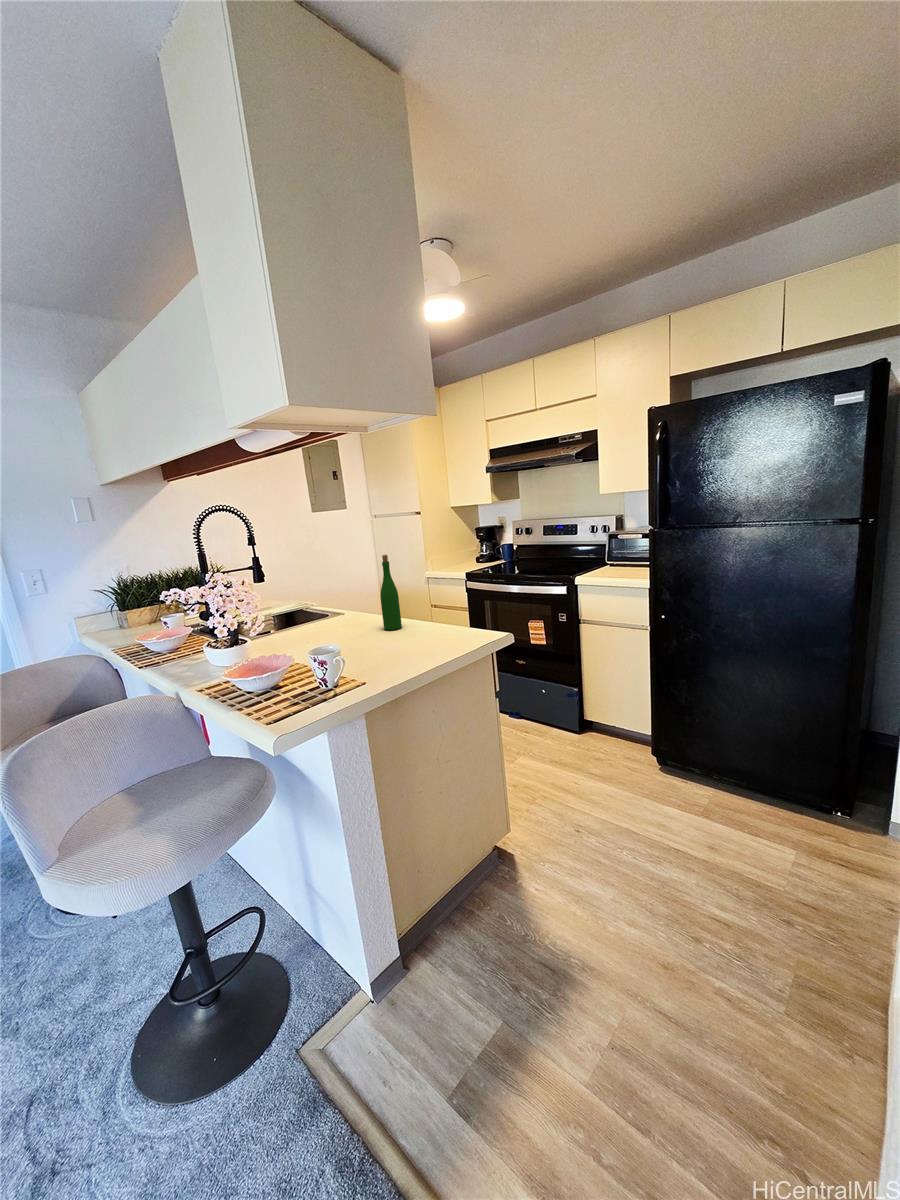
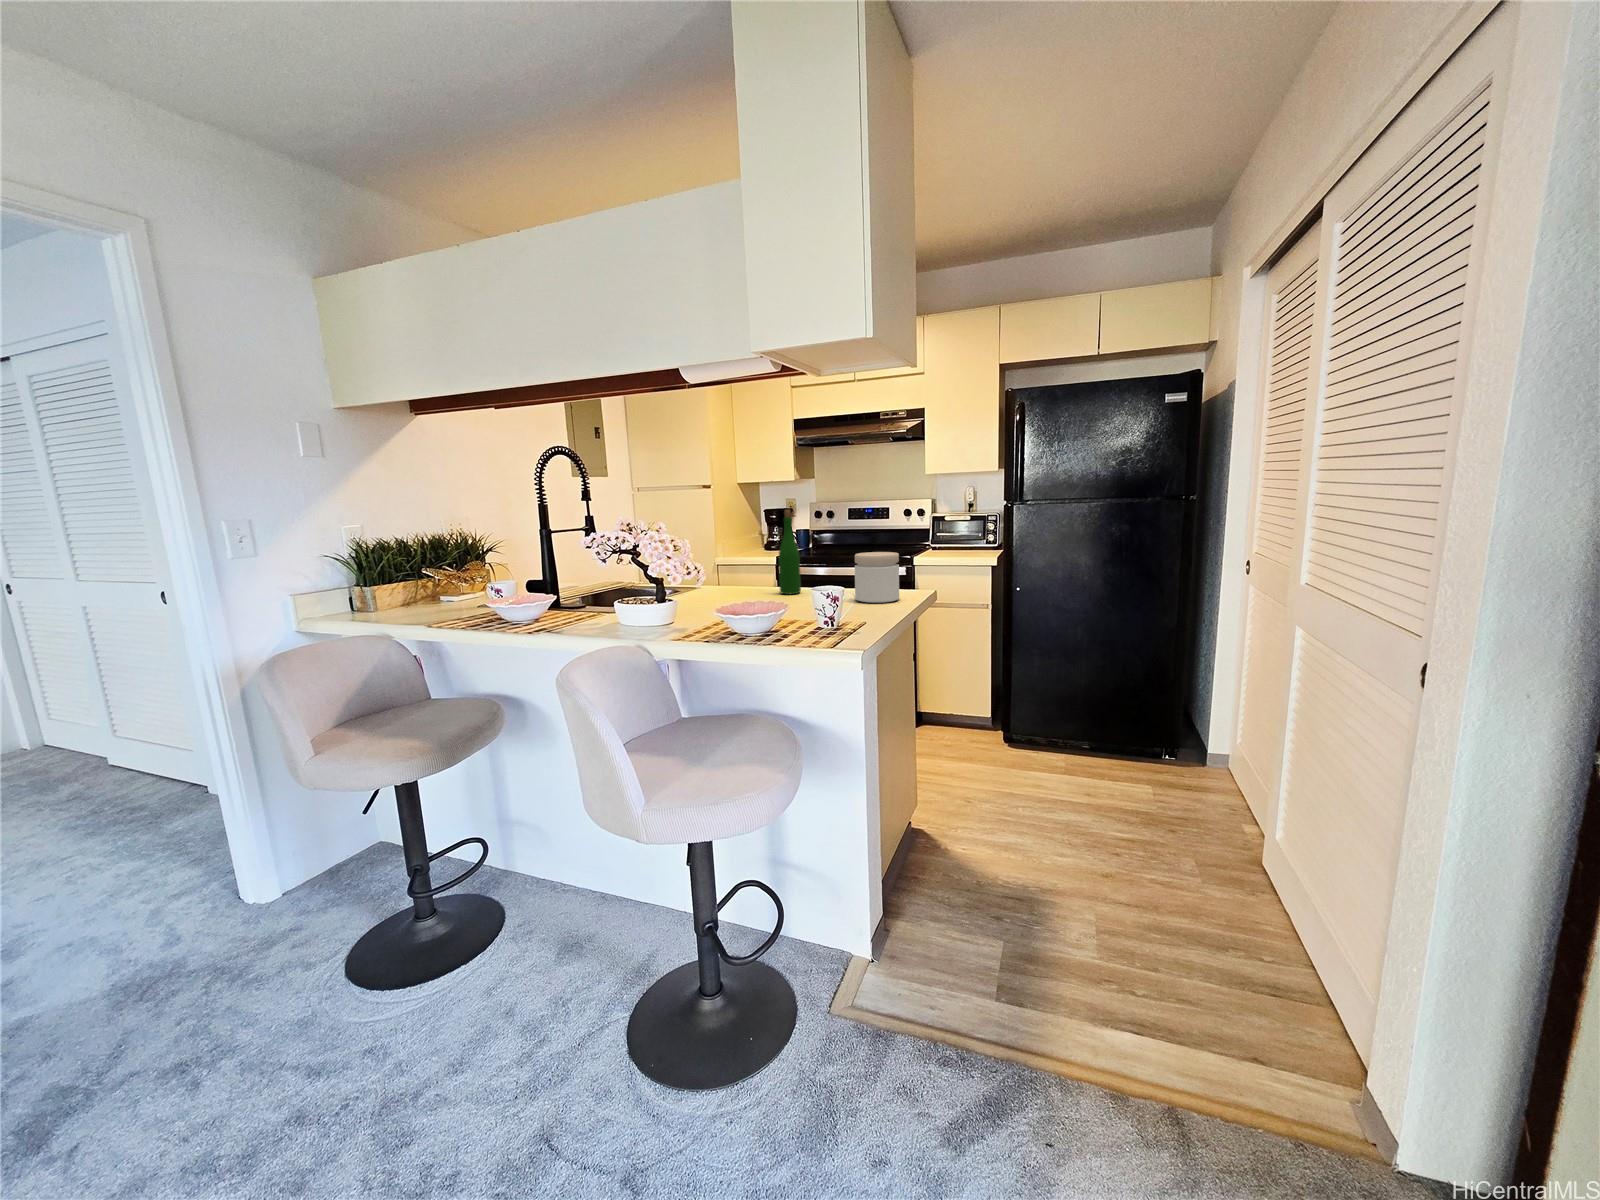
jar: none [410,600,456,653] -> present [855,552,899,603]

